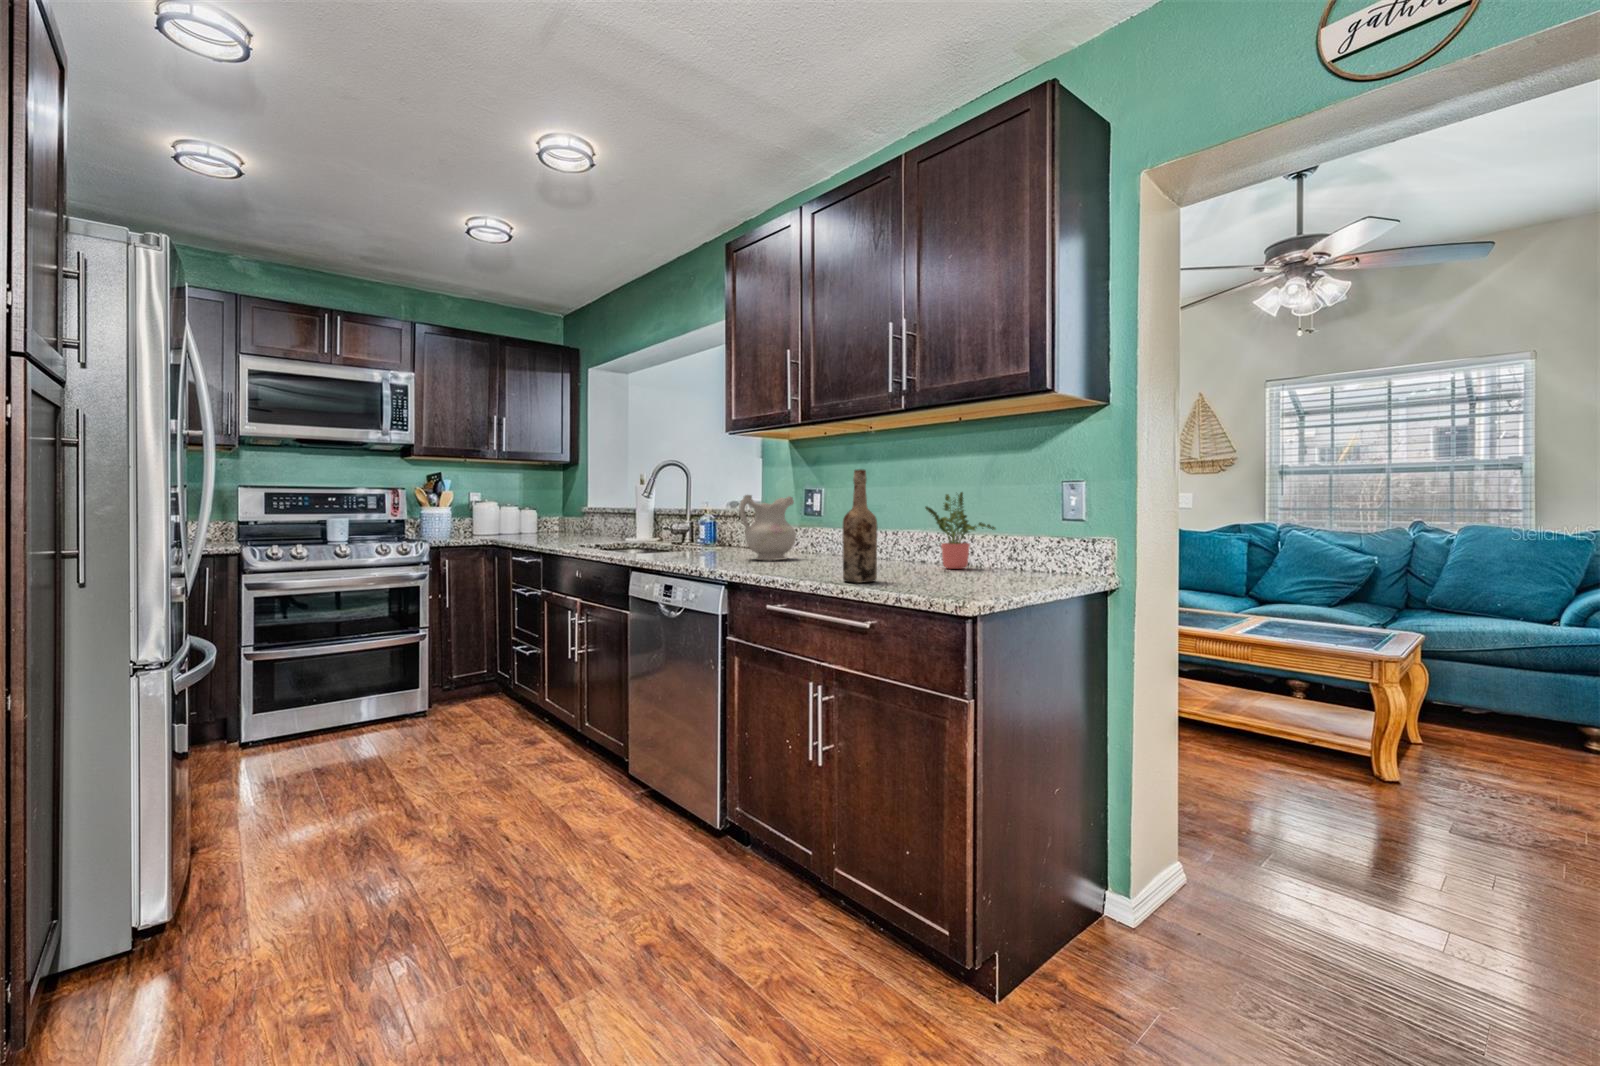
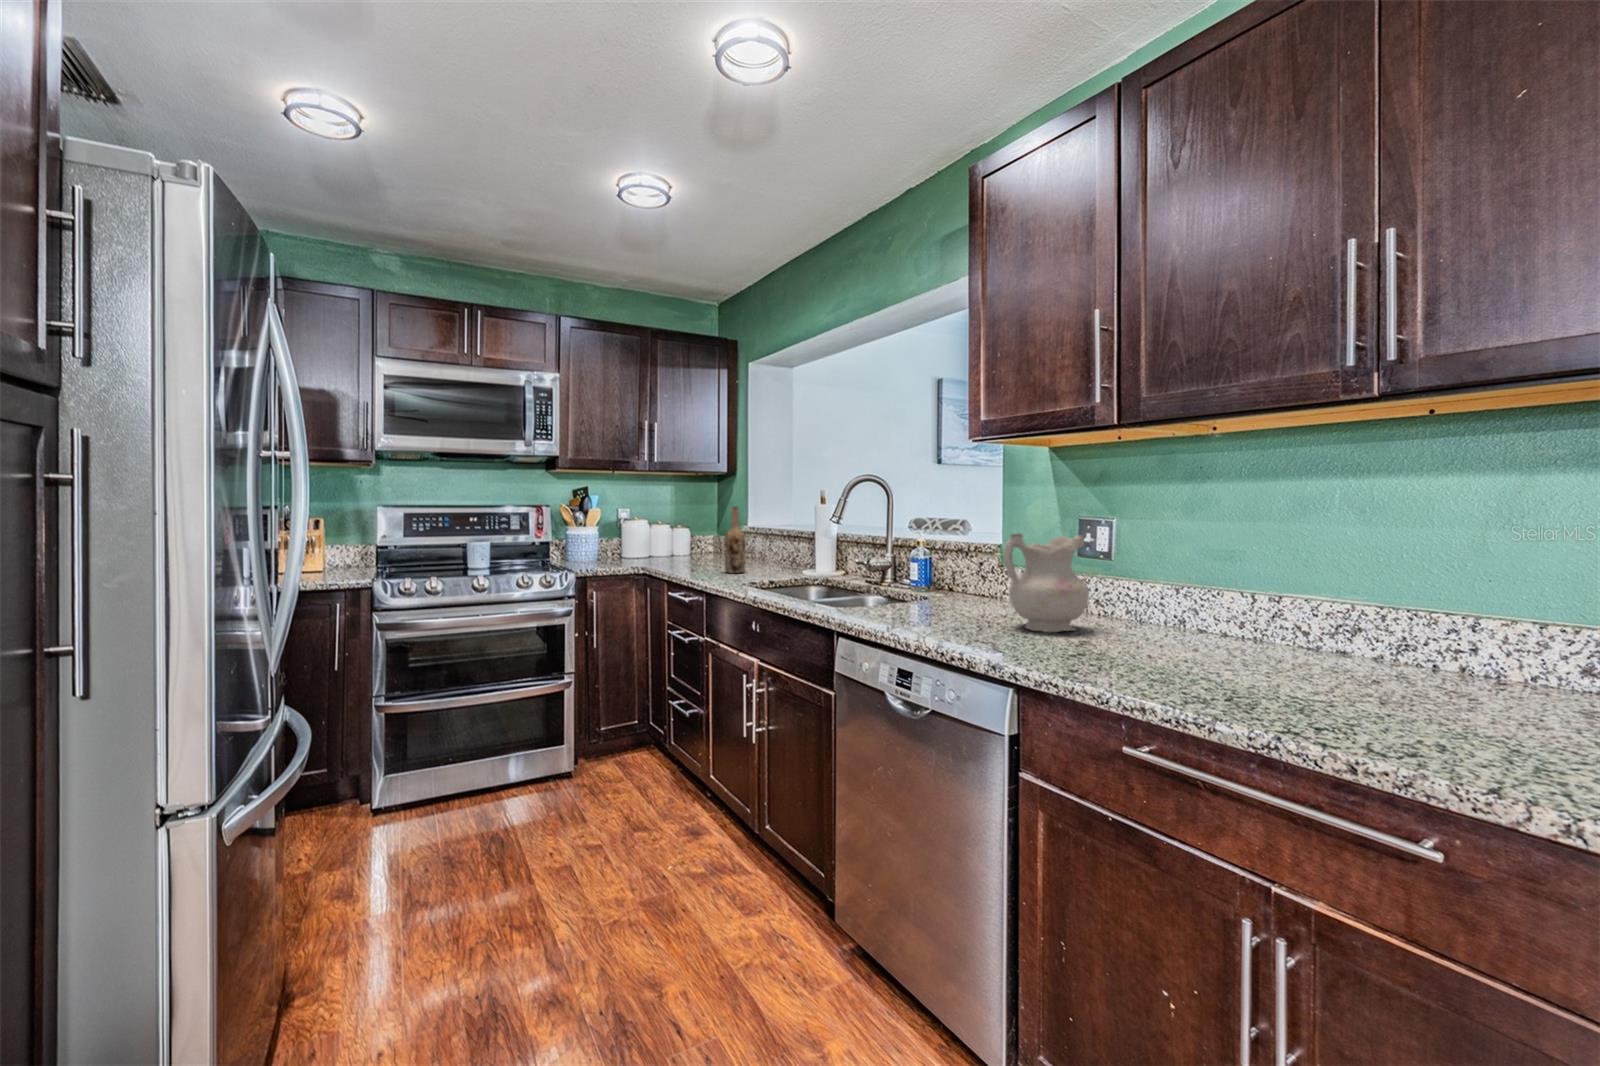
wine bottle: present [842,469,877,583] -> present [725,507,745,573]
potted plant: present [925,492,996,569] -> none [1372,541,1519,677]

